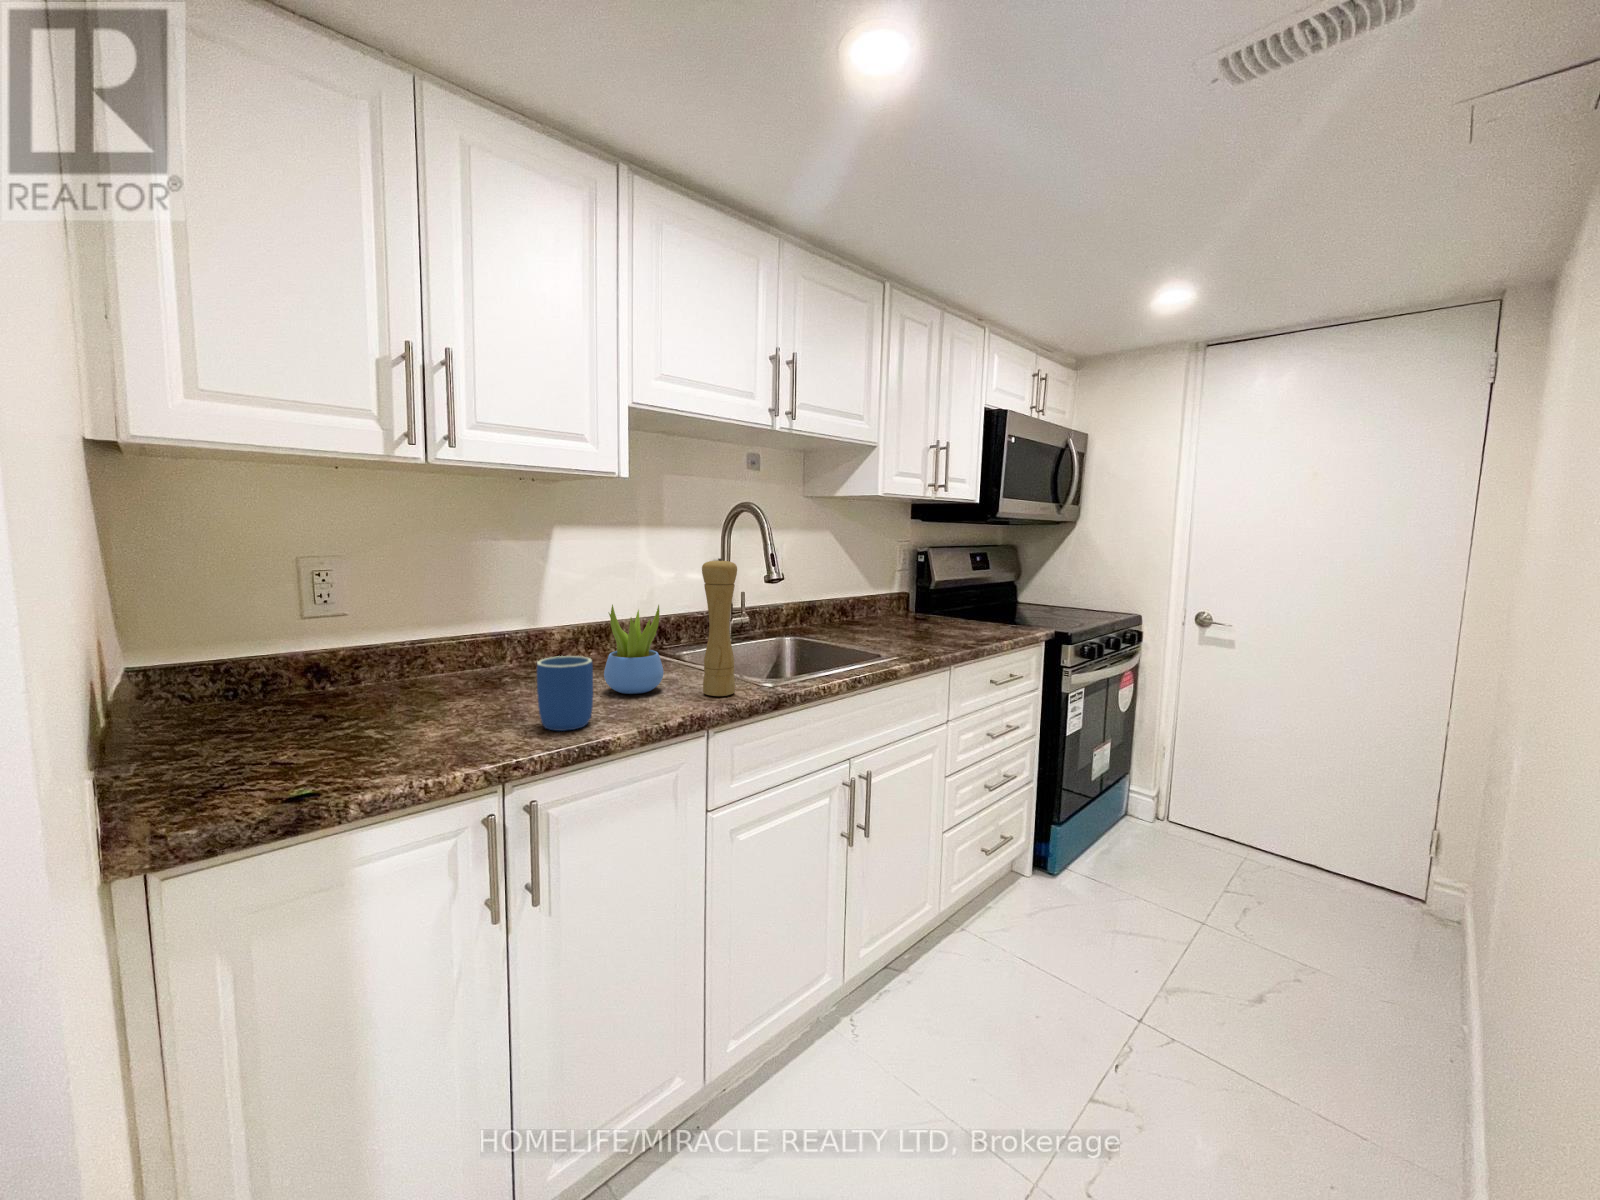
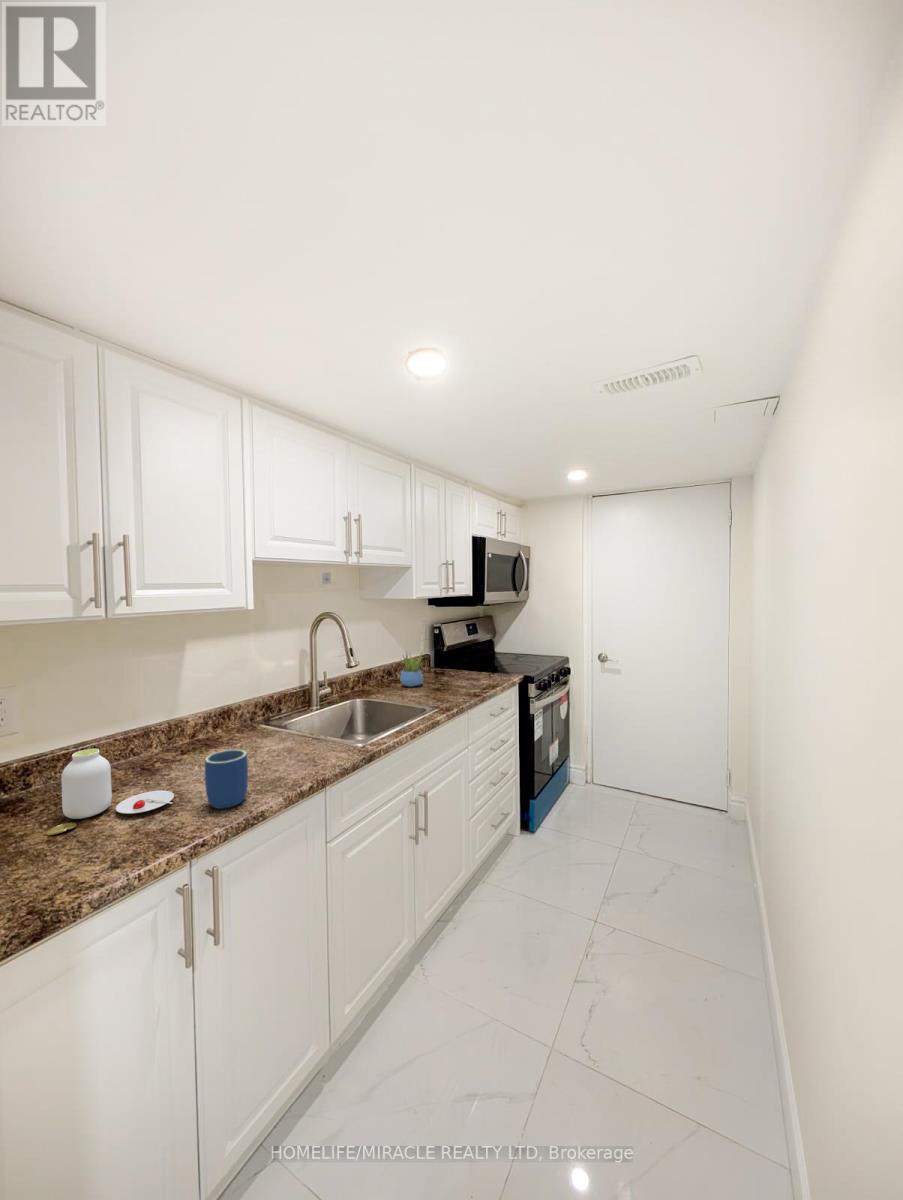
pepper mill: present [702,558,737,696] -> none [314,664,340,760]
succulent plant: present [604,605,663,694] -> present [400,653,423,687]
jar: none [350,635,504,731] -> present [46,749,174,835]

